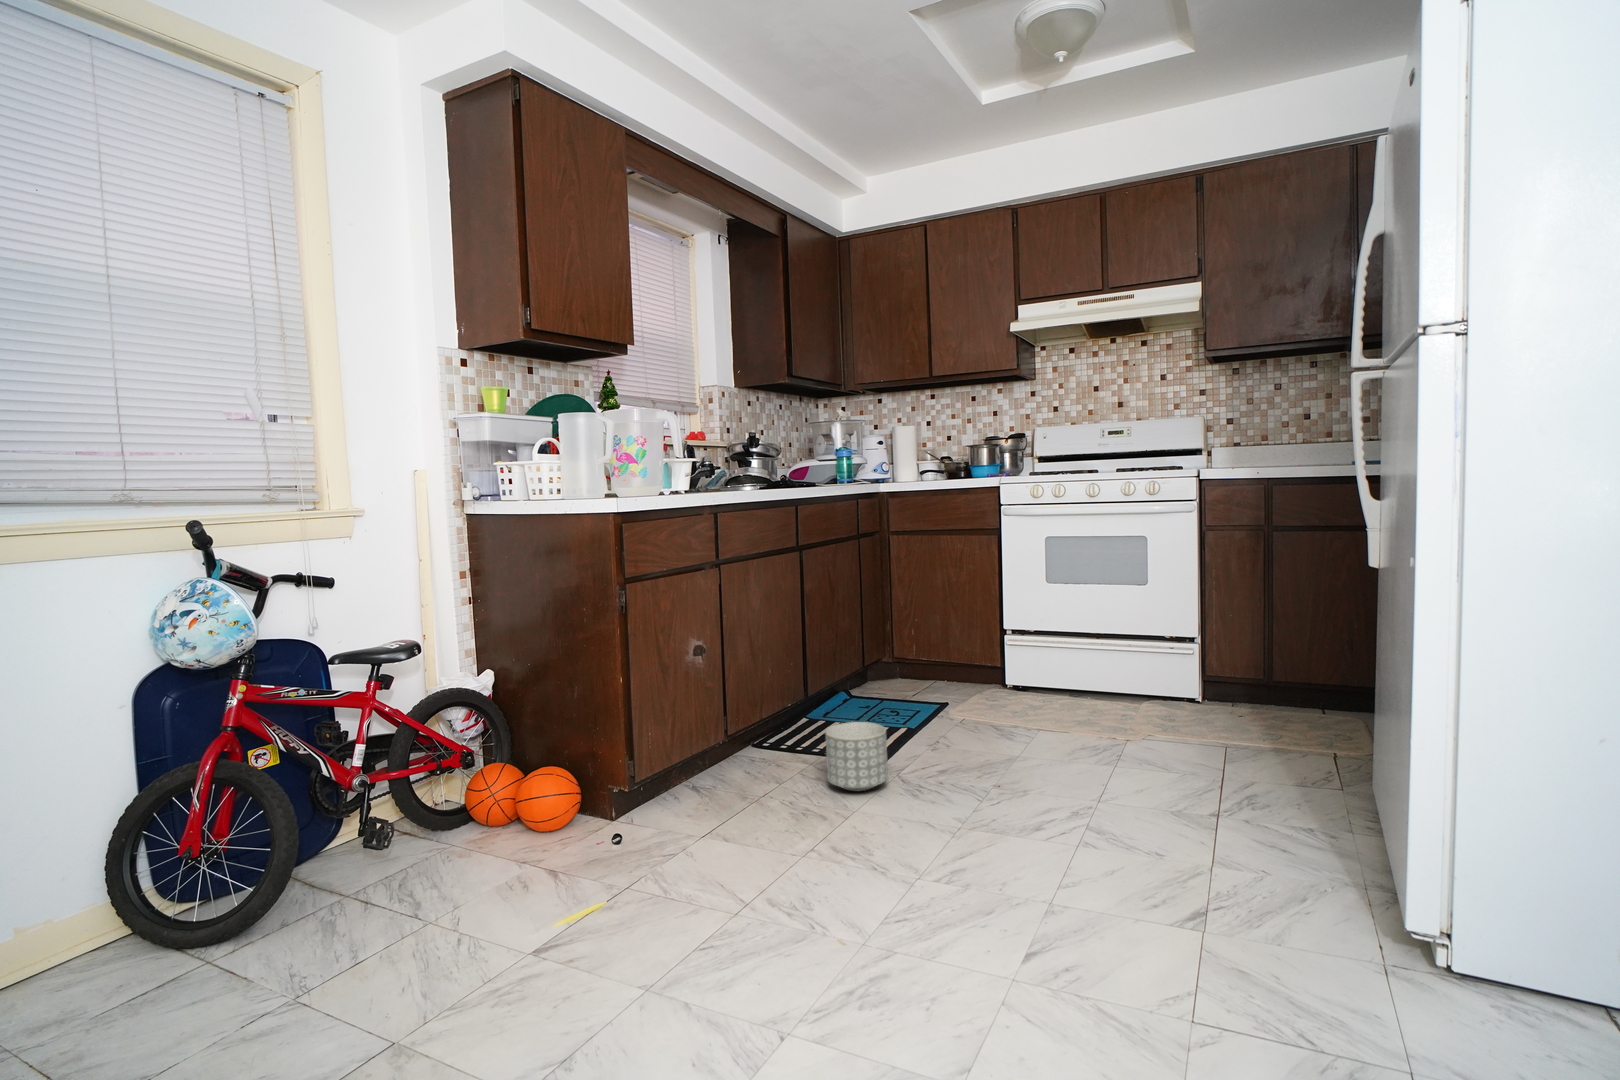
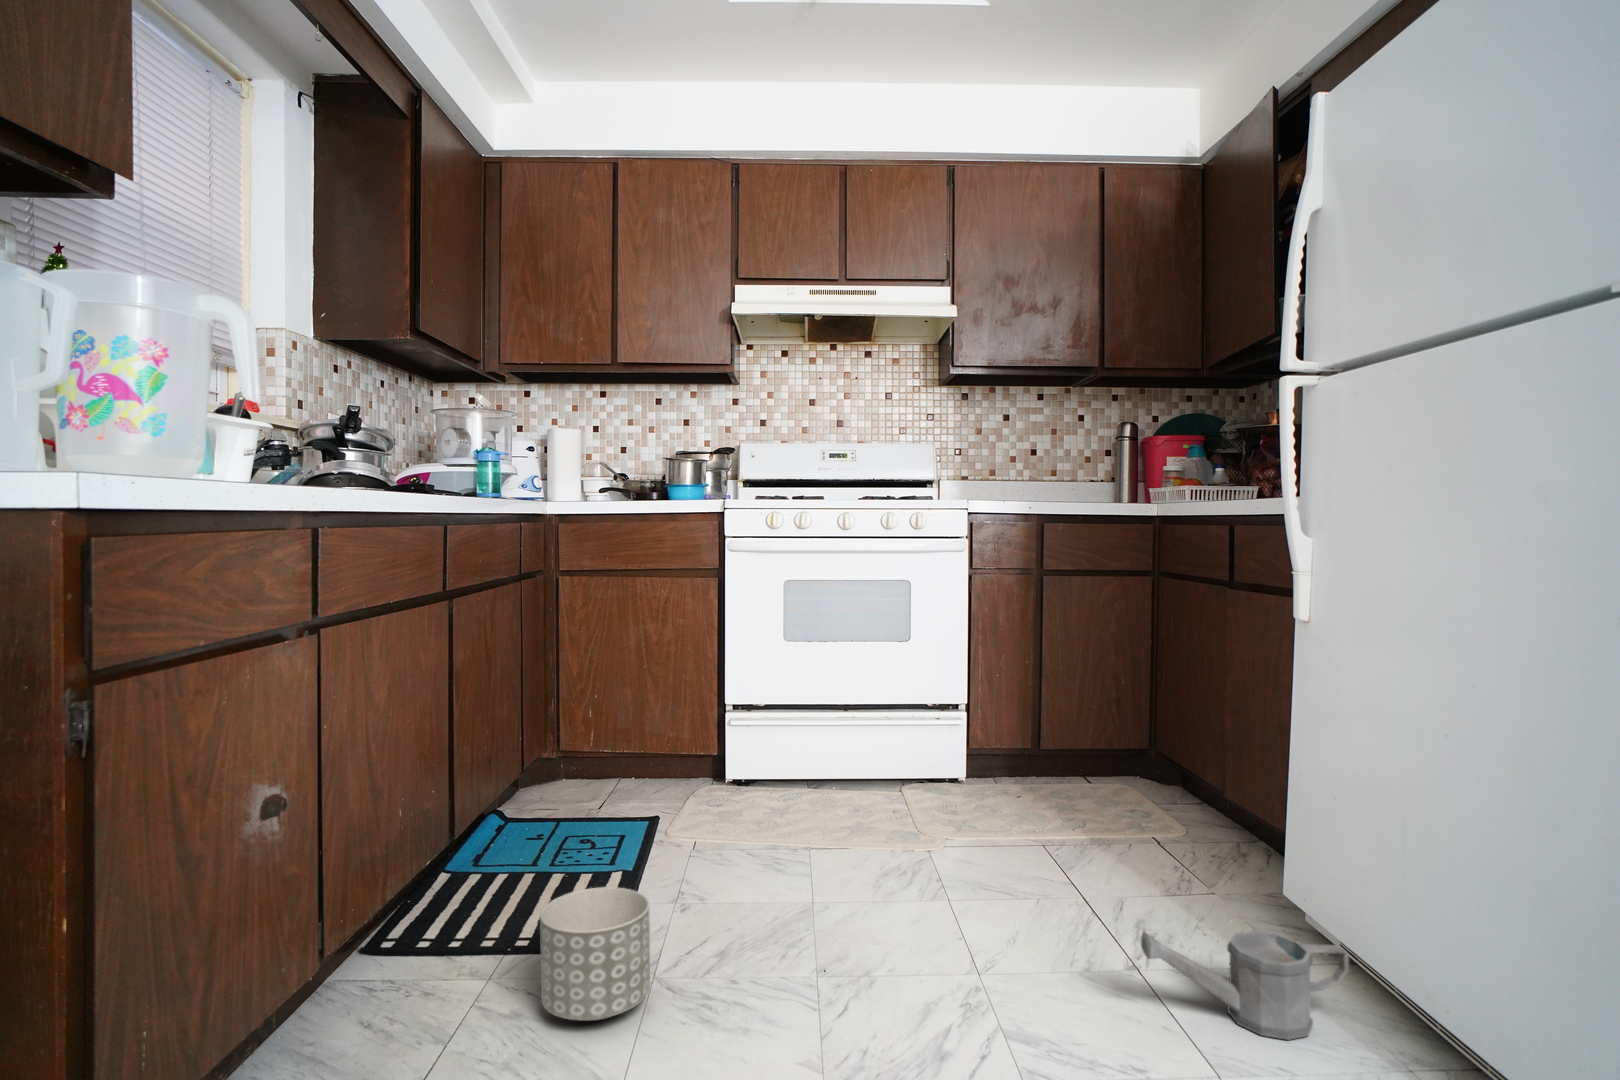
watering can: none [1196,783,1358,867] -> present [1141,930,1349,1040]

